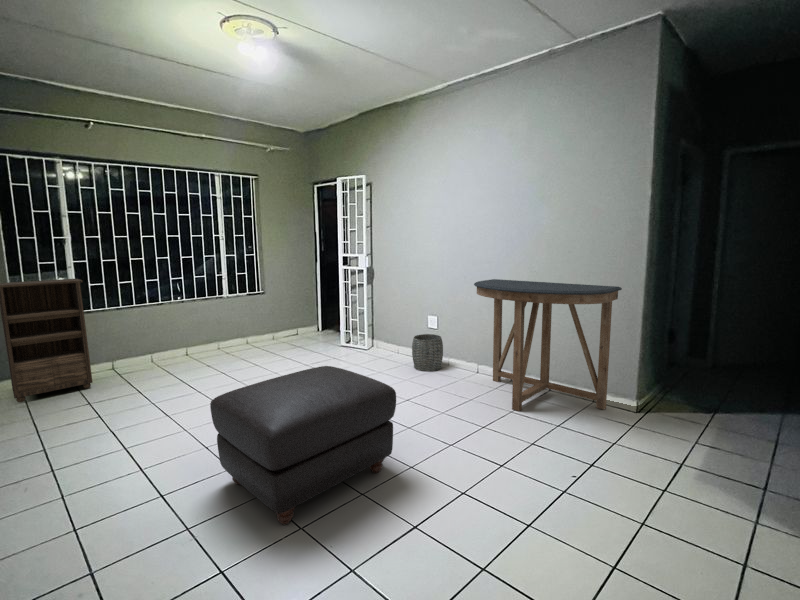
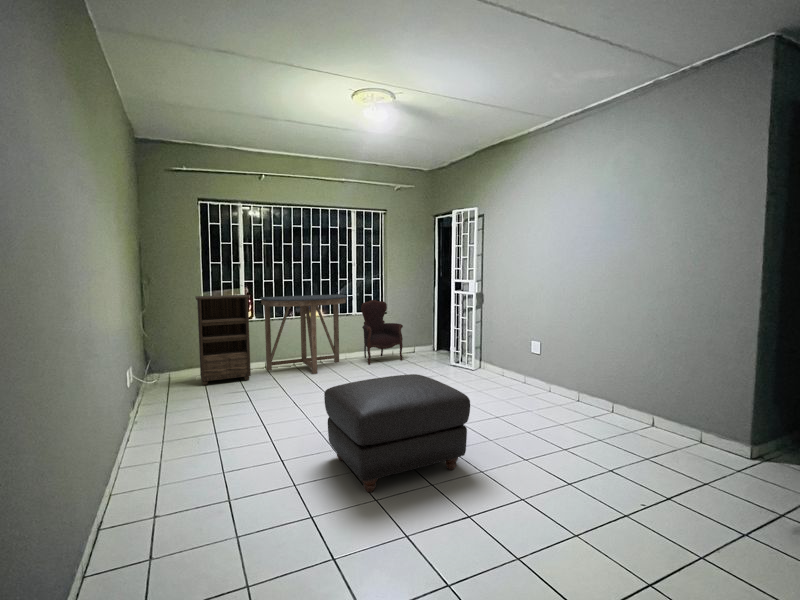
armchair: none [236,279,288,353] -> present [361,300,403,364]
console table: present [474,279,622,411] -> present [260,294,347,374]
woven basket: present [412,334,443,371] -> none [512,359,544,395]

